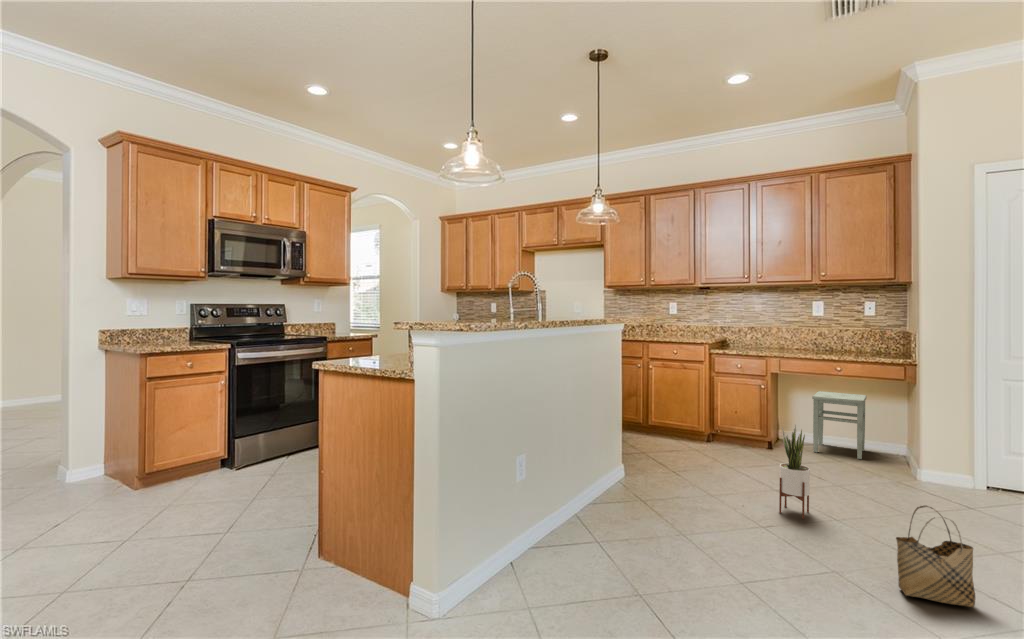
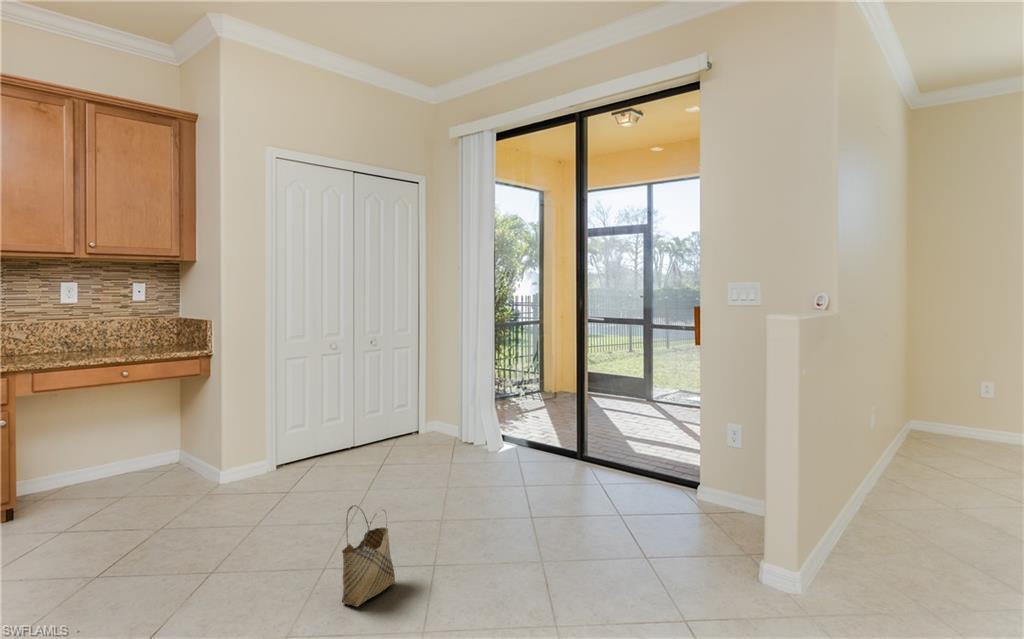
stool: present [812,391,867,459] -> none [70,402,147,495]
potted plant: present [779,425,810,519] -> none [139,463,183,598]

